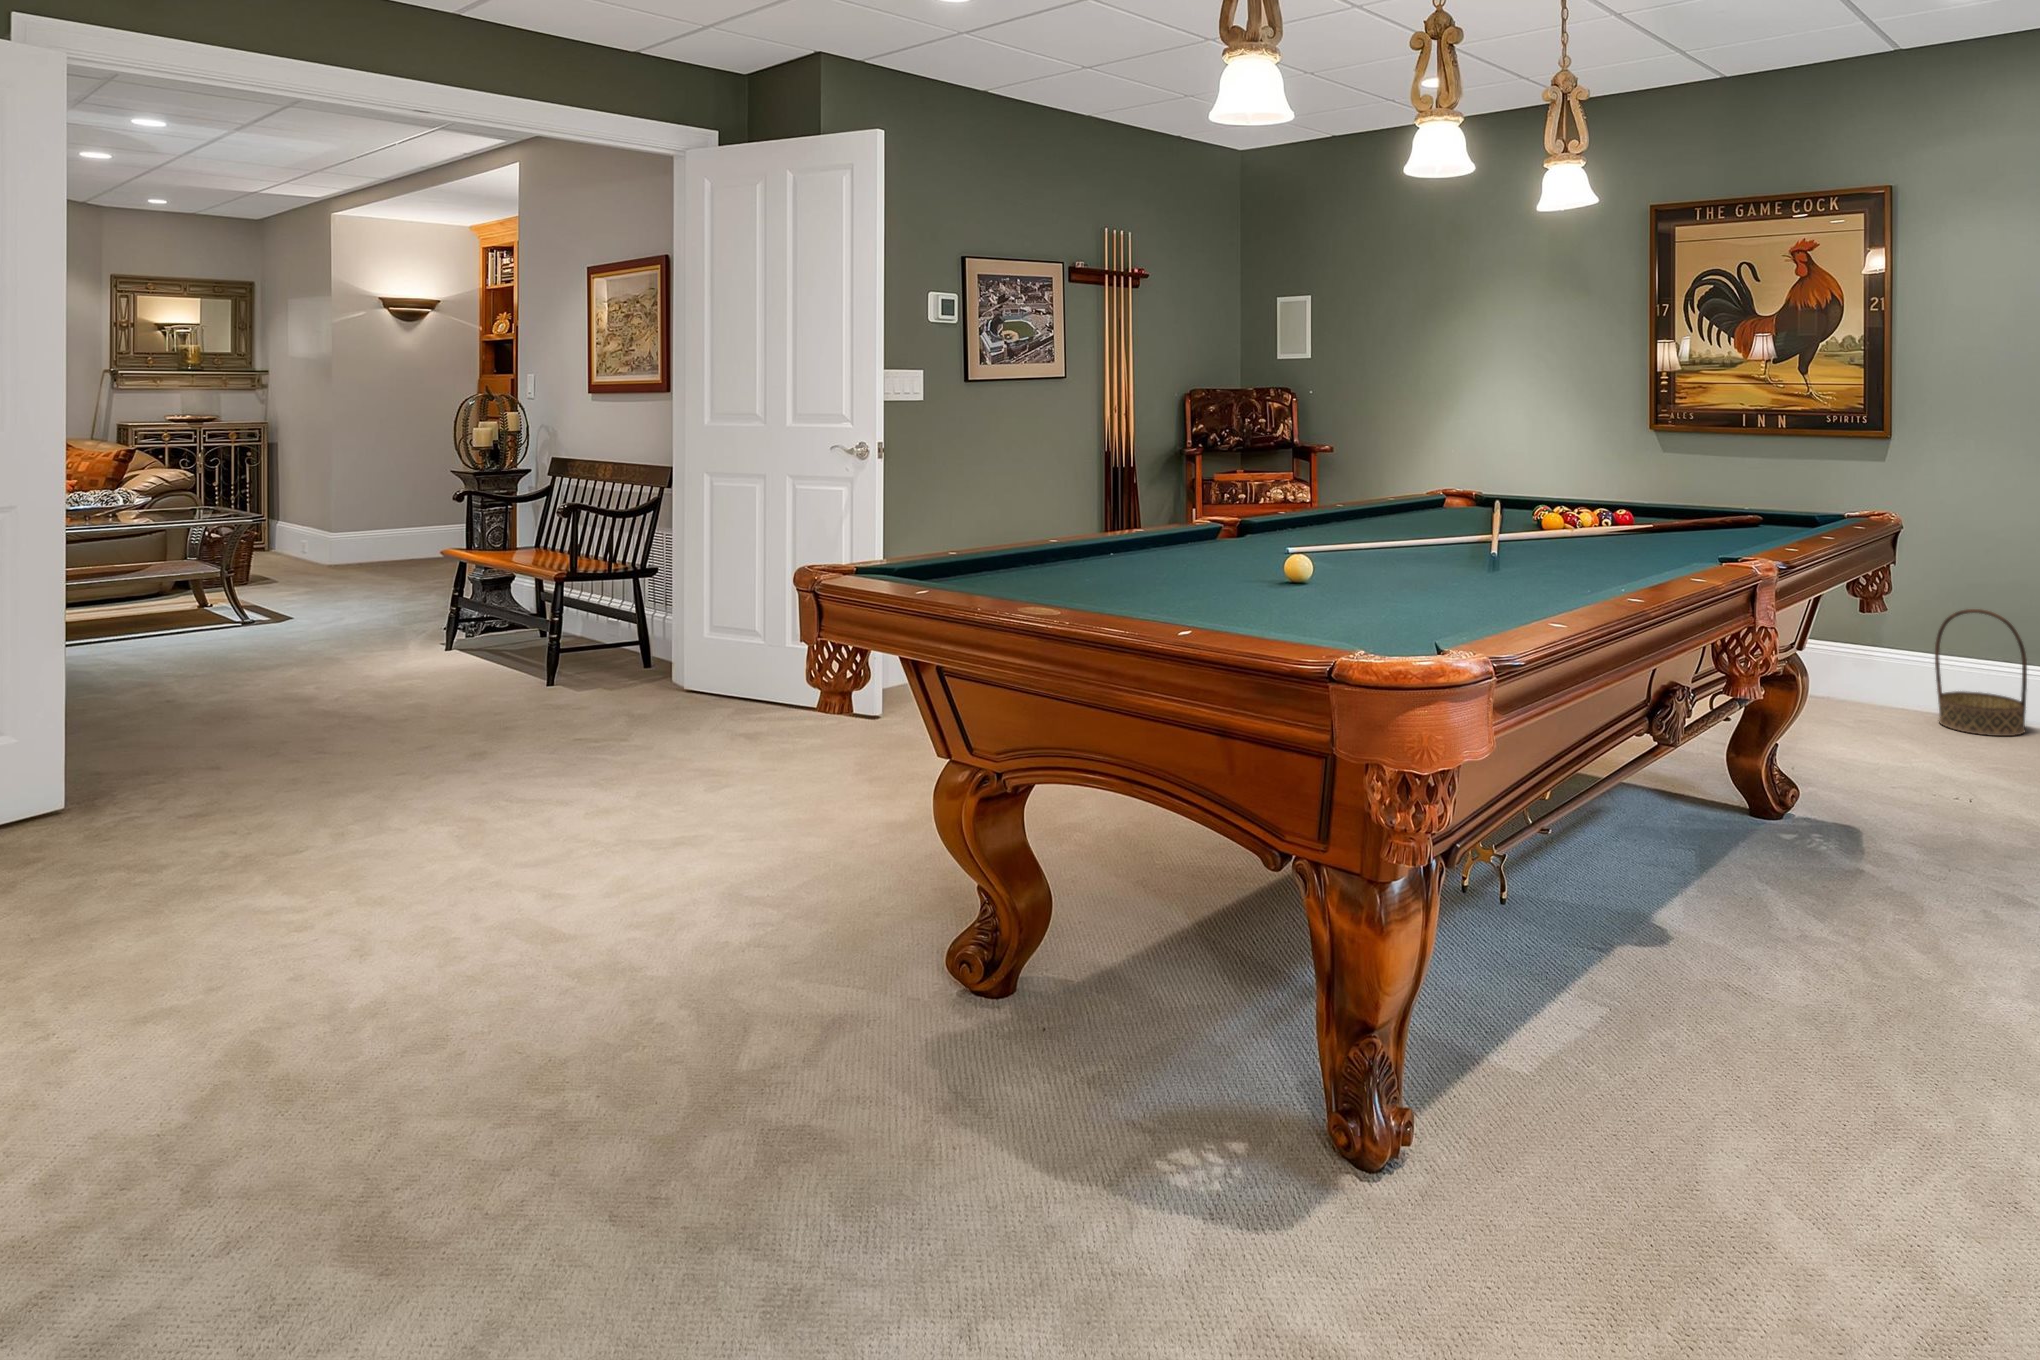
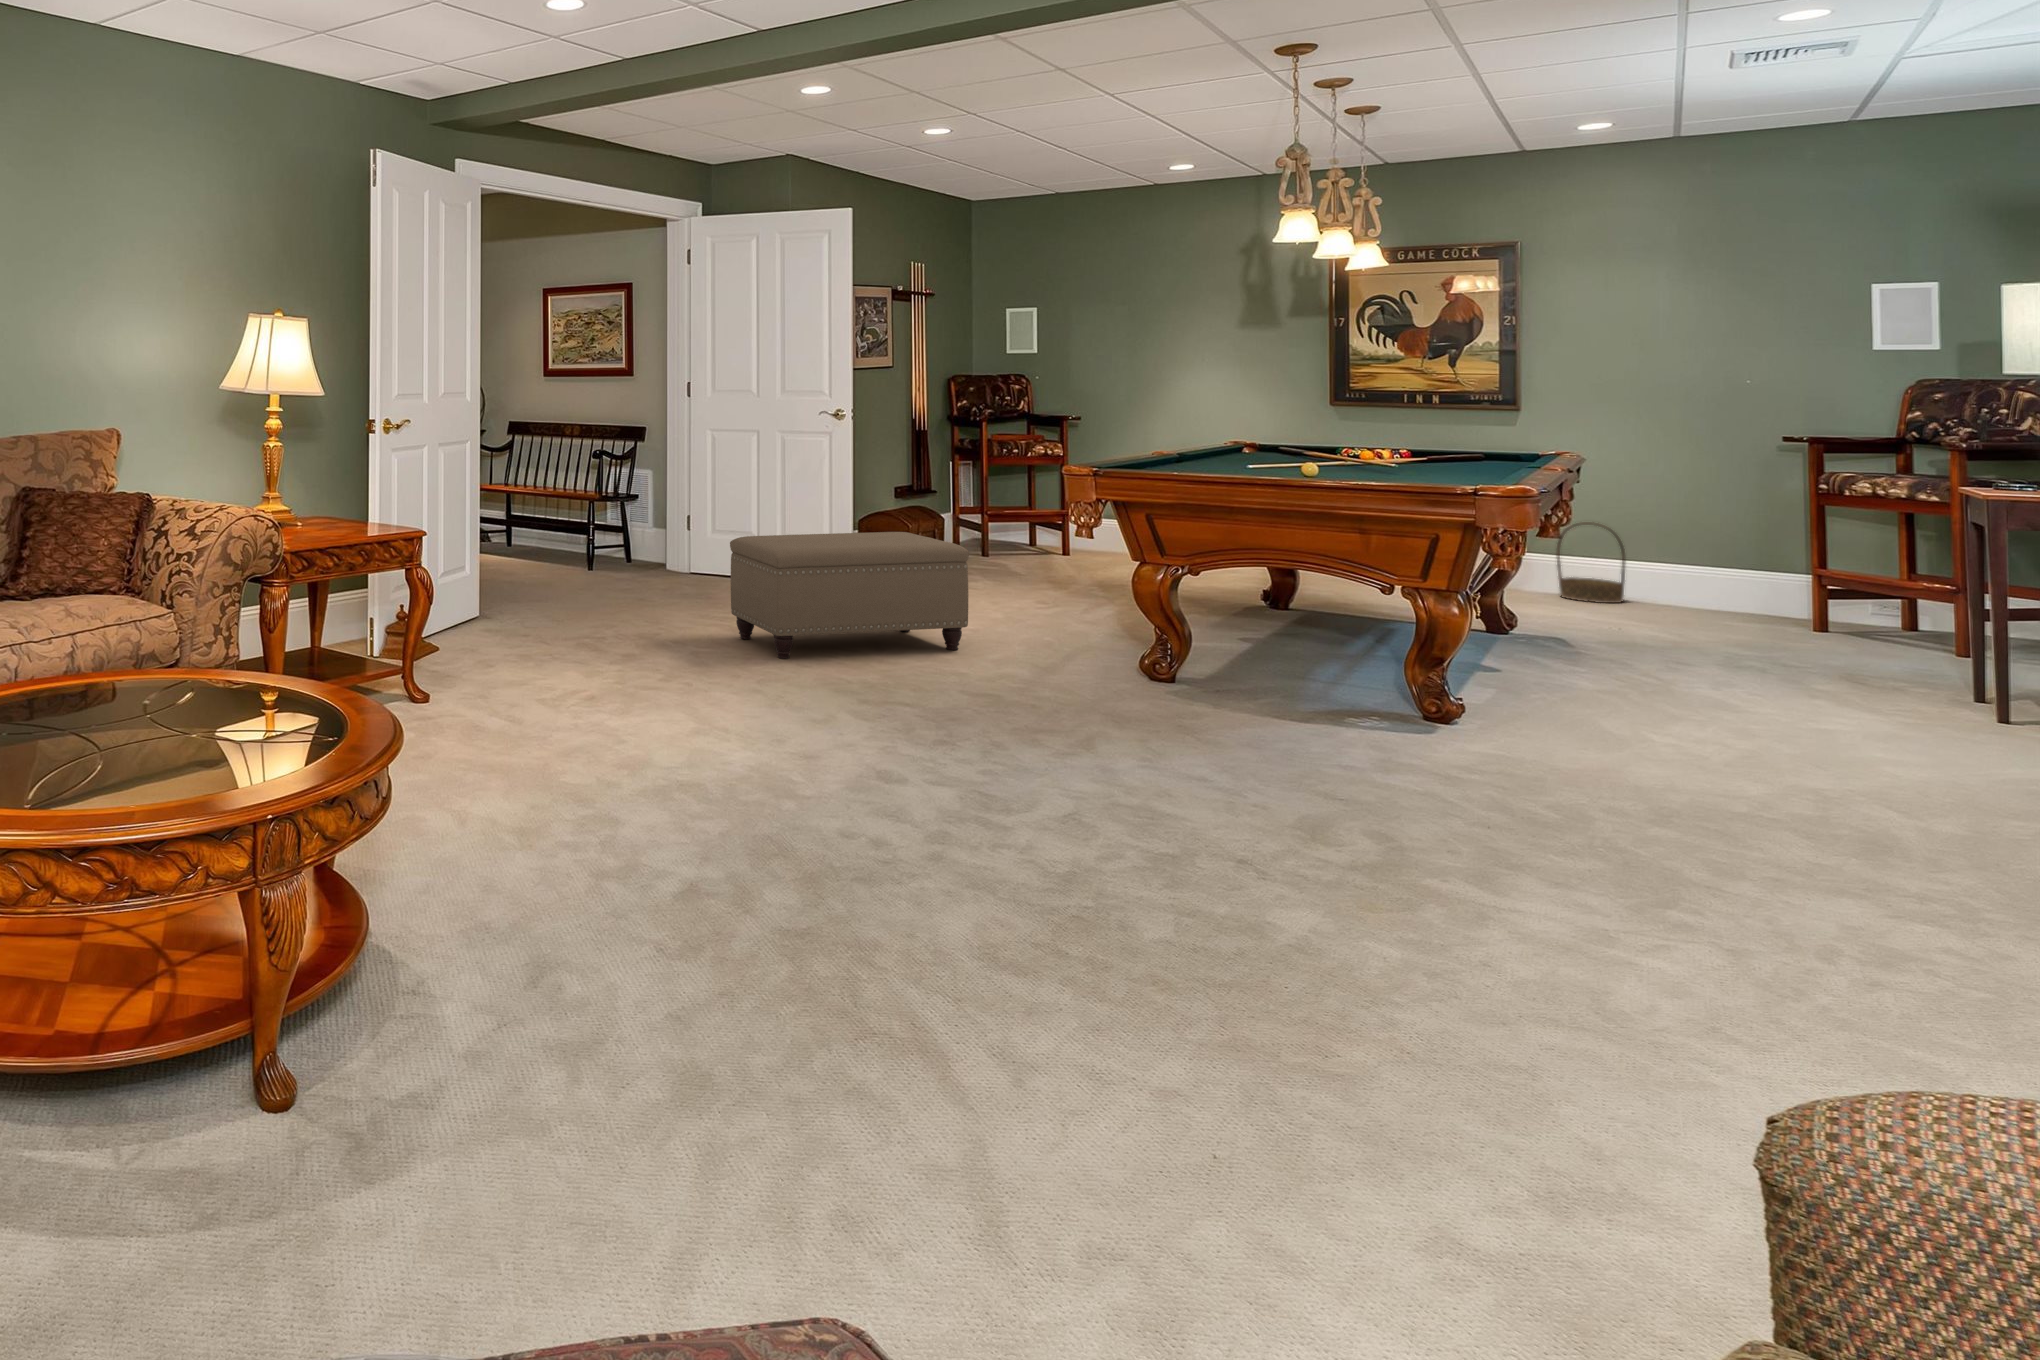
ottoman: none [363,657,793,921] -> present [730,532,969,659]

